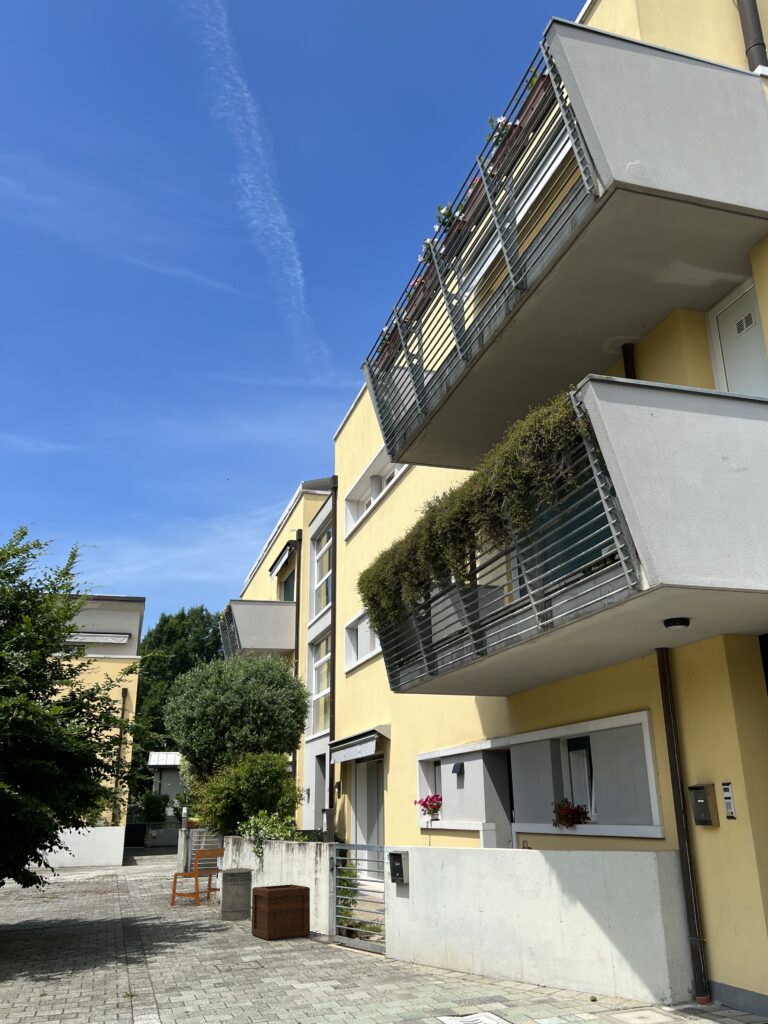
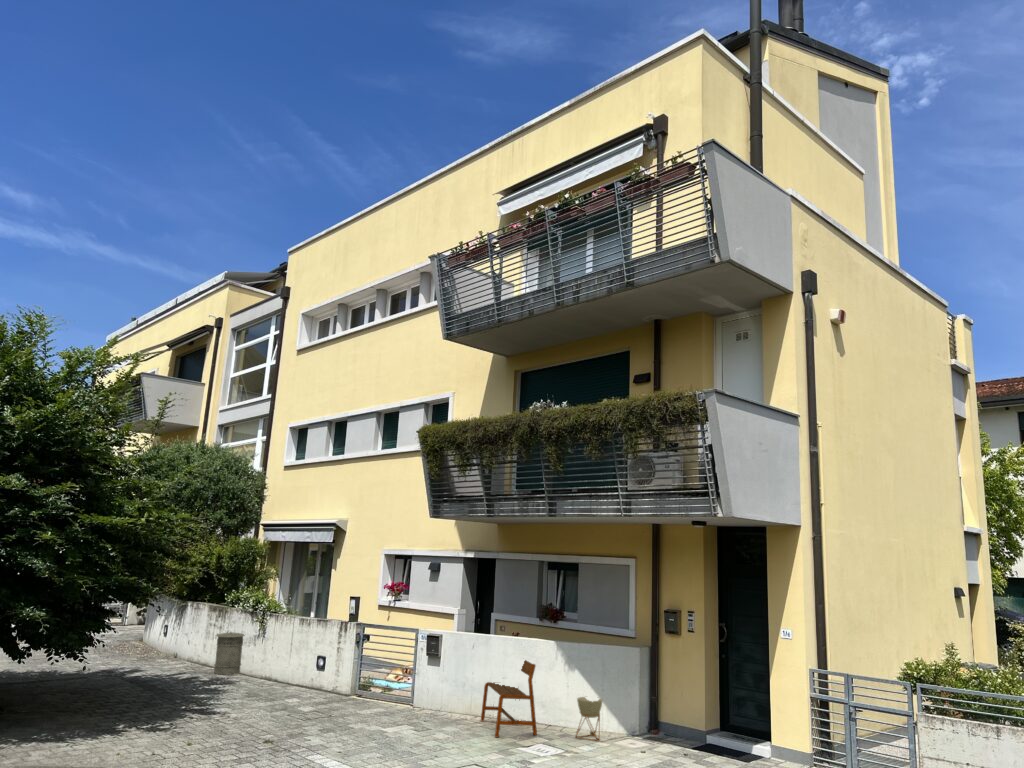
bench: present [171,847,225,906] -> present [481,660,537,737]
wooden crate: present [252,884,310,940] -> none [271,650,323,693]
planter: none [561,937,602,1011] -> present [576,697,602,741]

